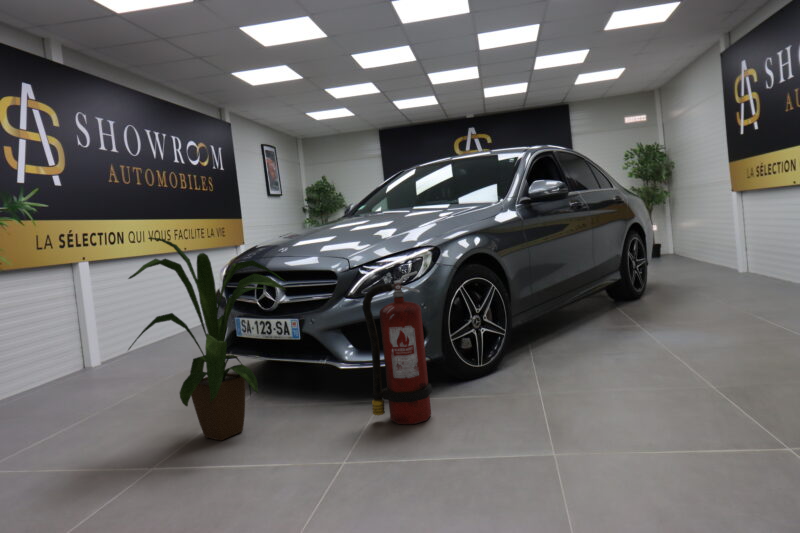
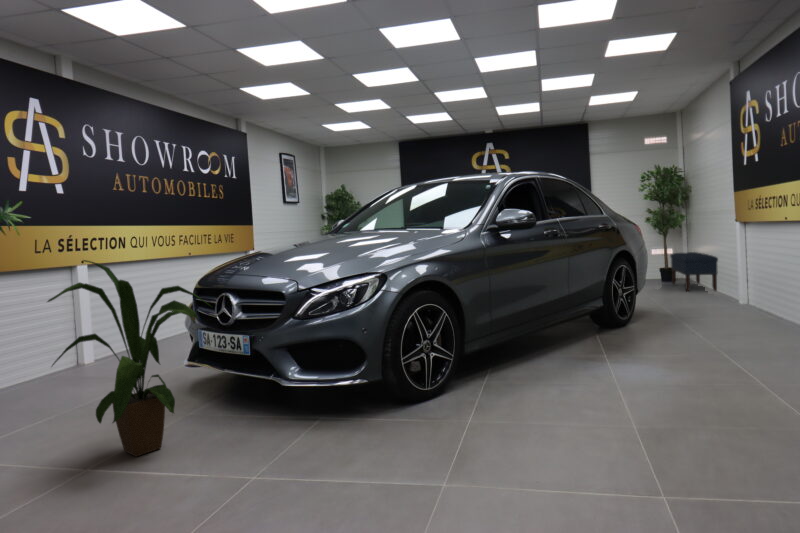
bench: none [663,226,714,264] -> present [671,252,718,292]
fire extinguisher: present [362,271,432,424] -> none [274,306,339,456]

